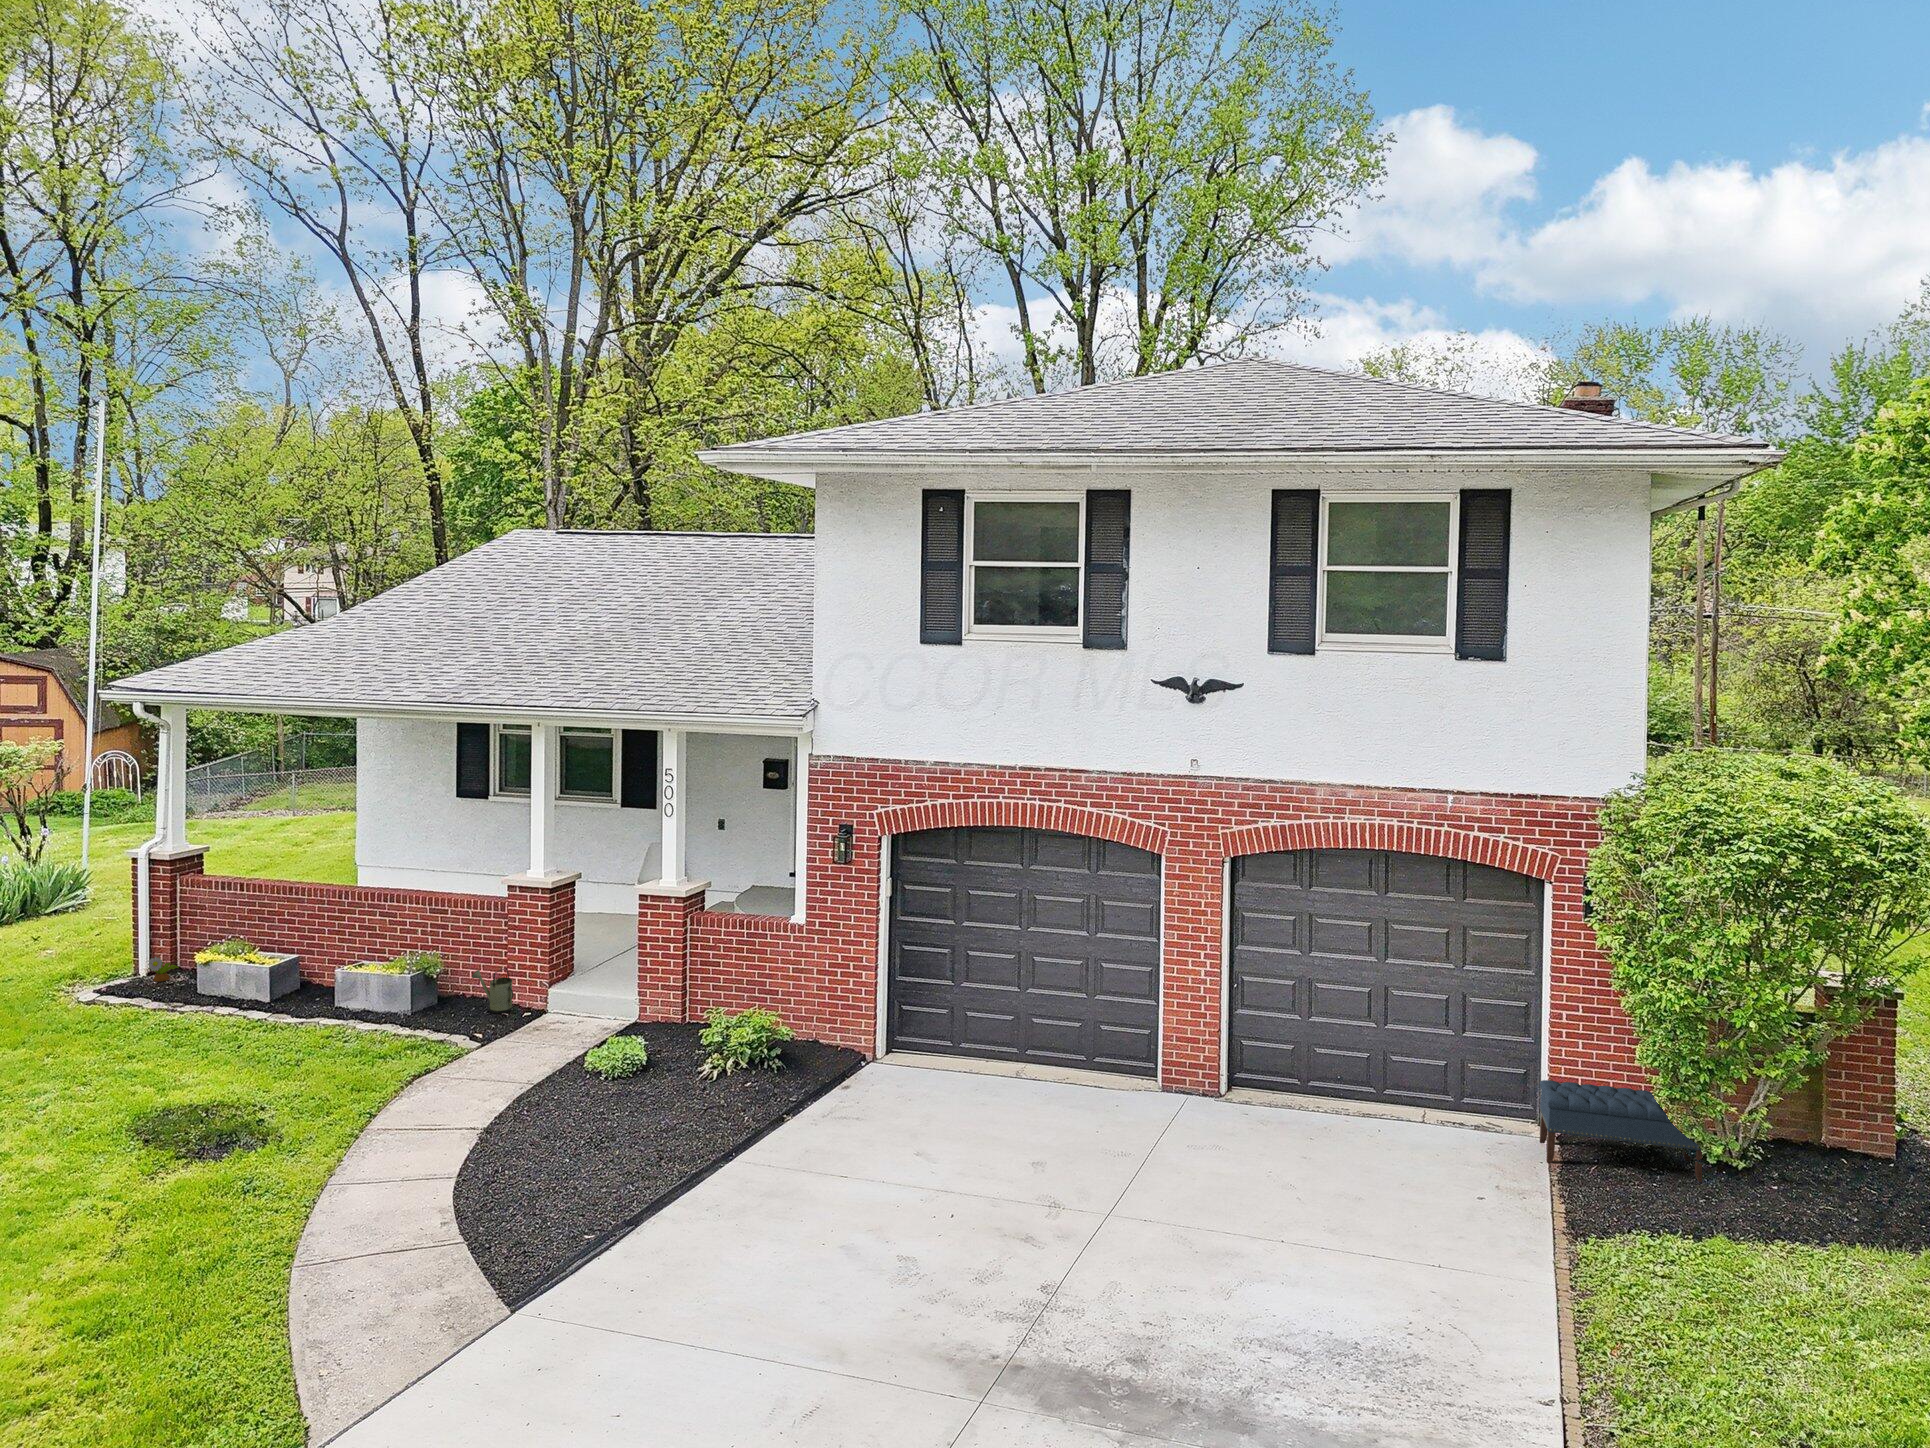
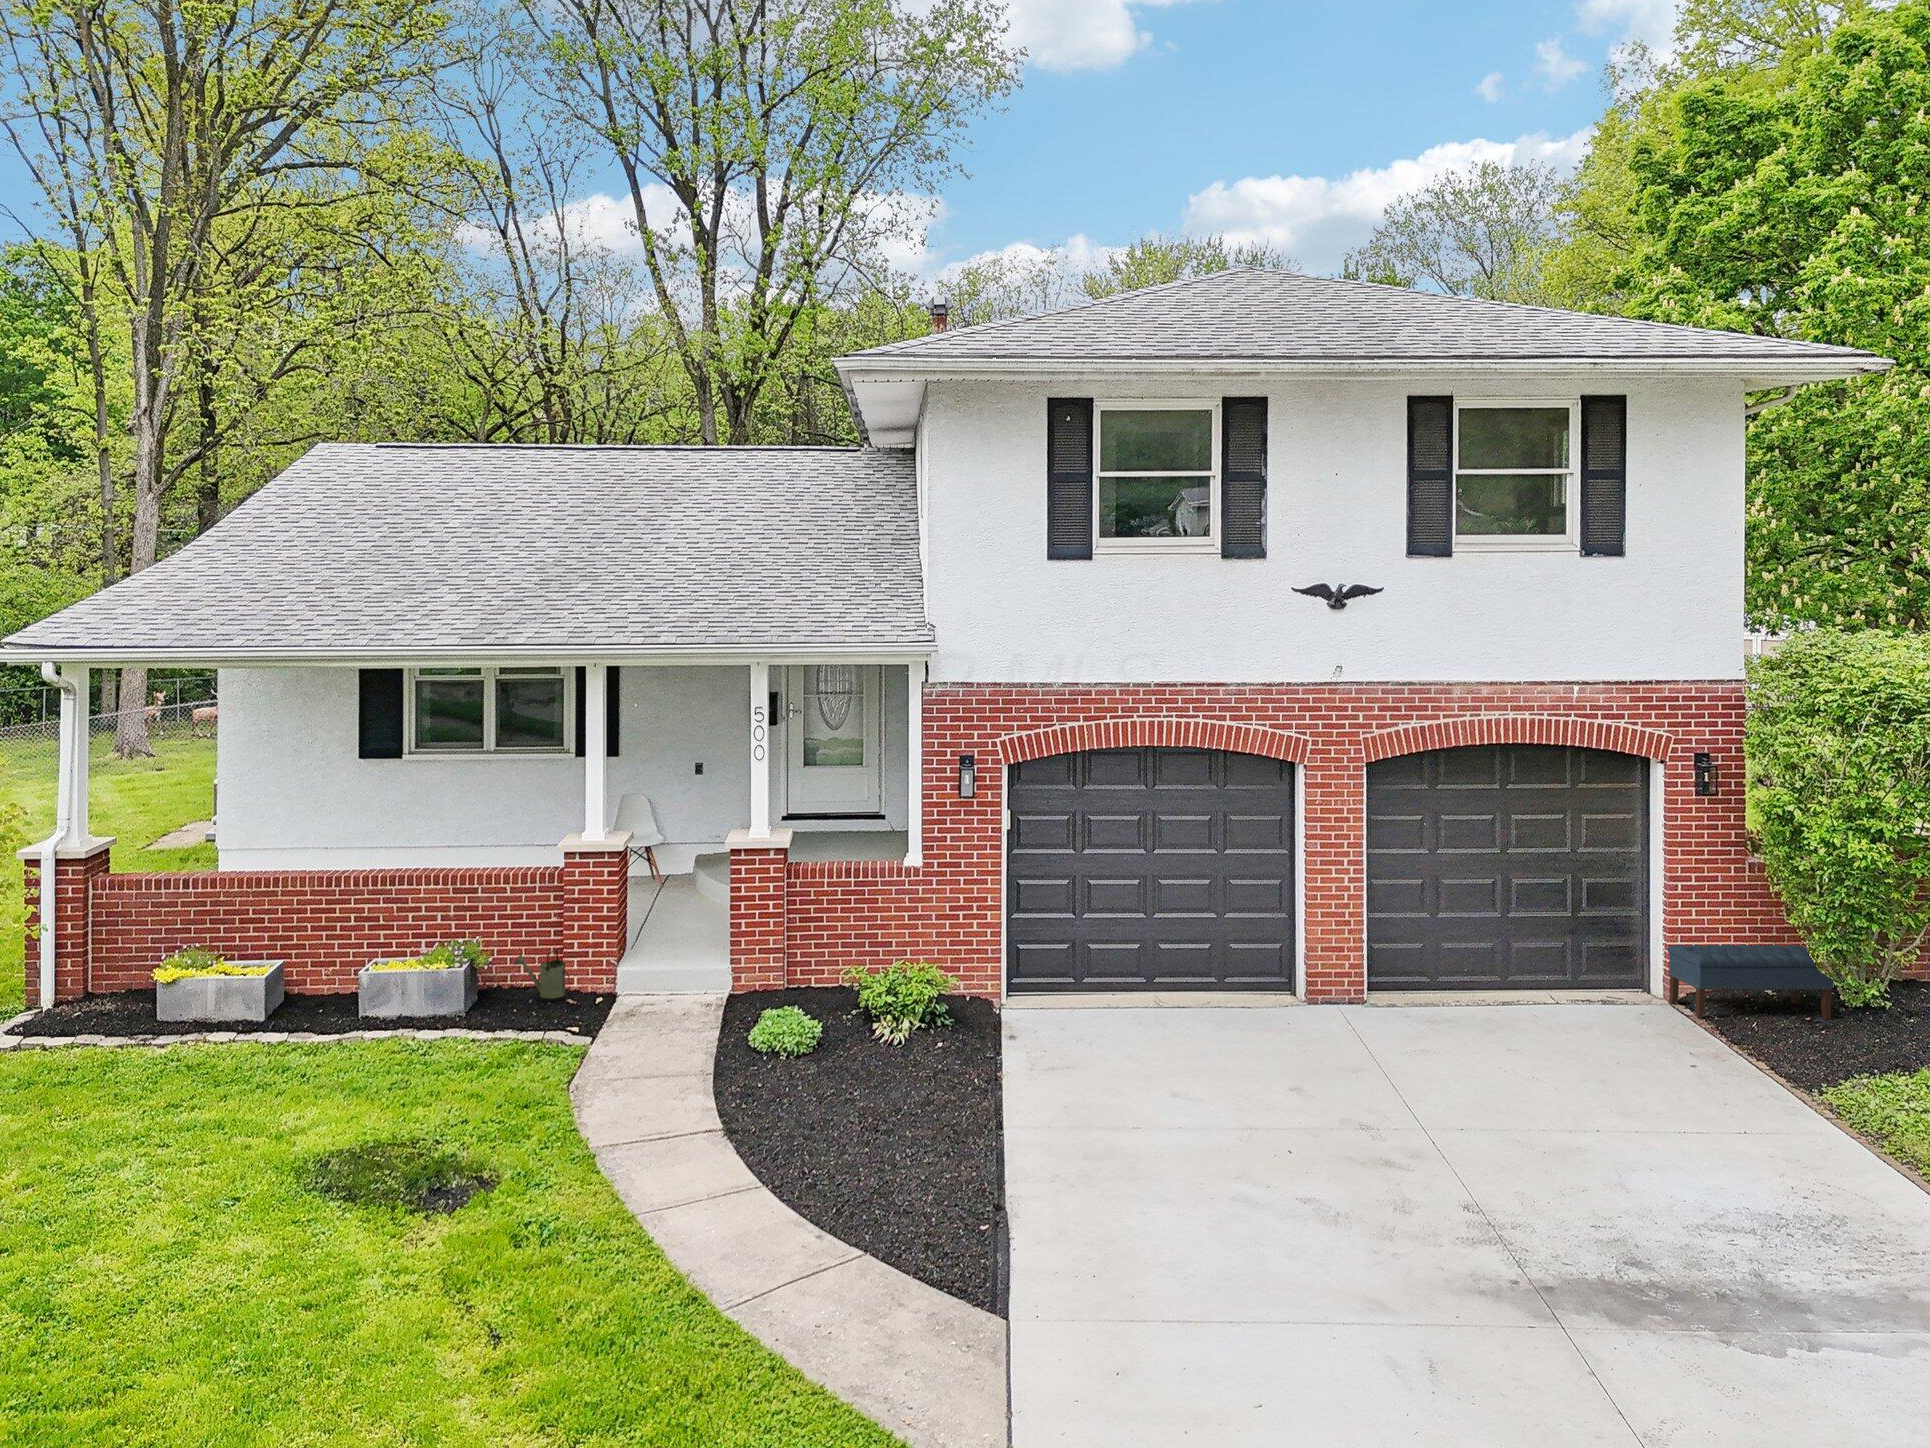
decorative plant: present [147,957,178,982] -> none [58,979,102,1011]

